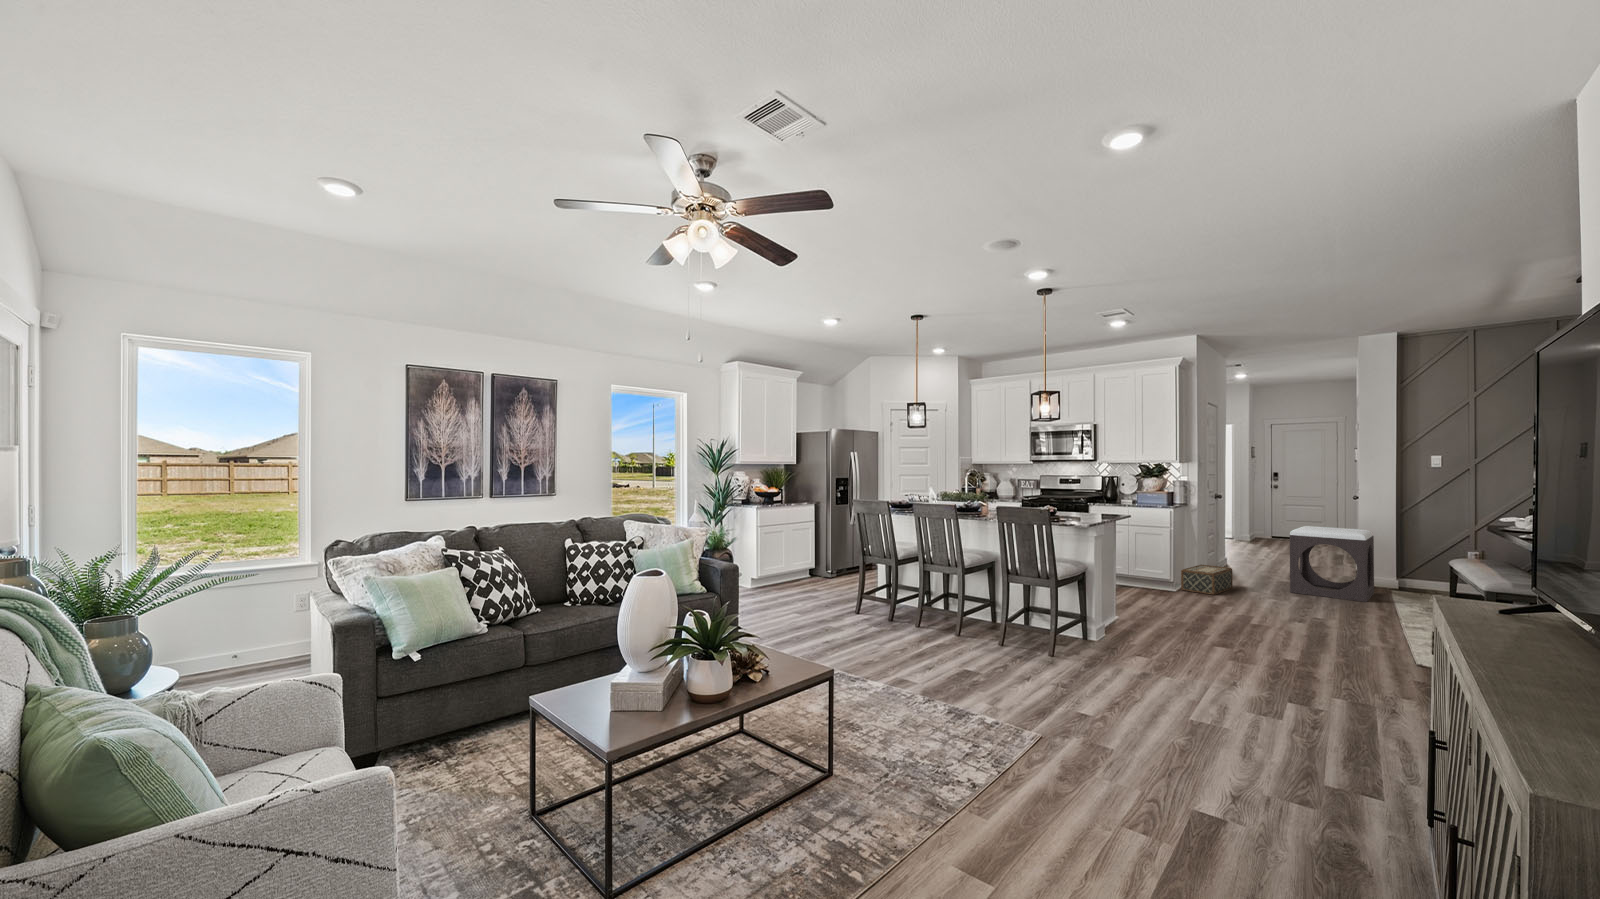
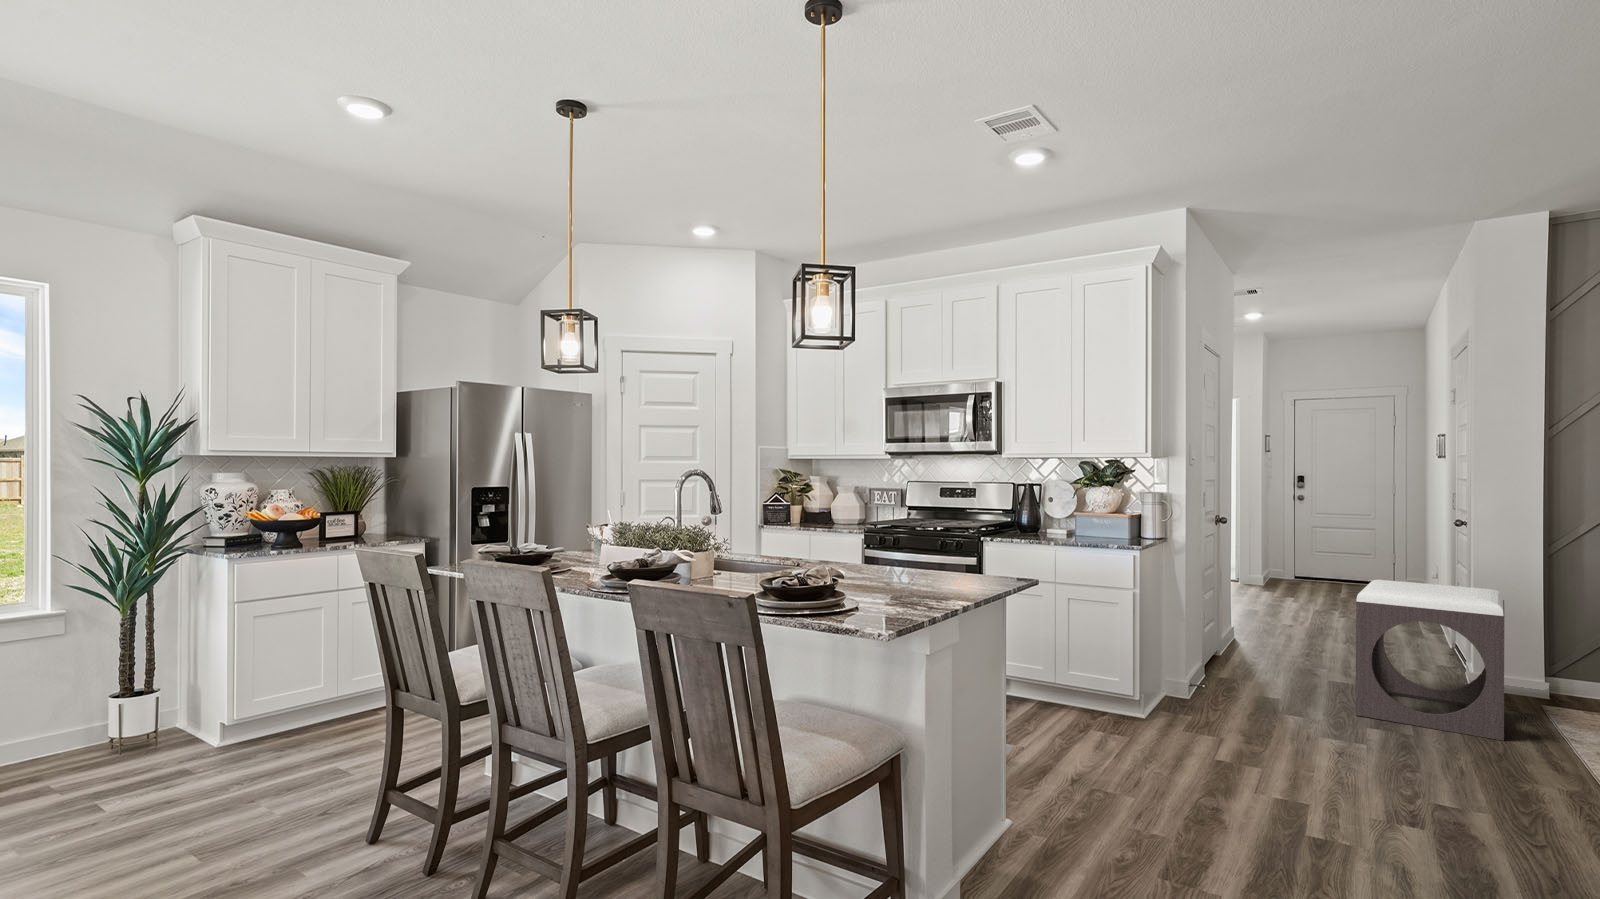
woven basket: present [1181,565,1233,595] -> none [1154,657,1249,729]

